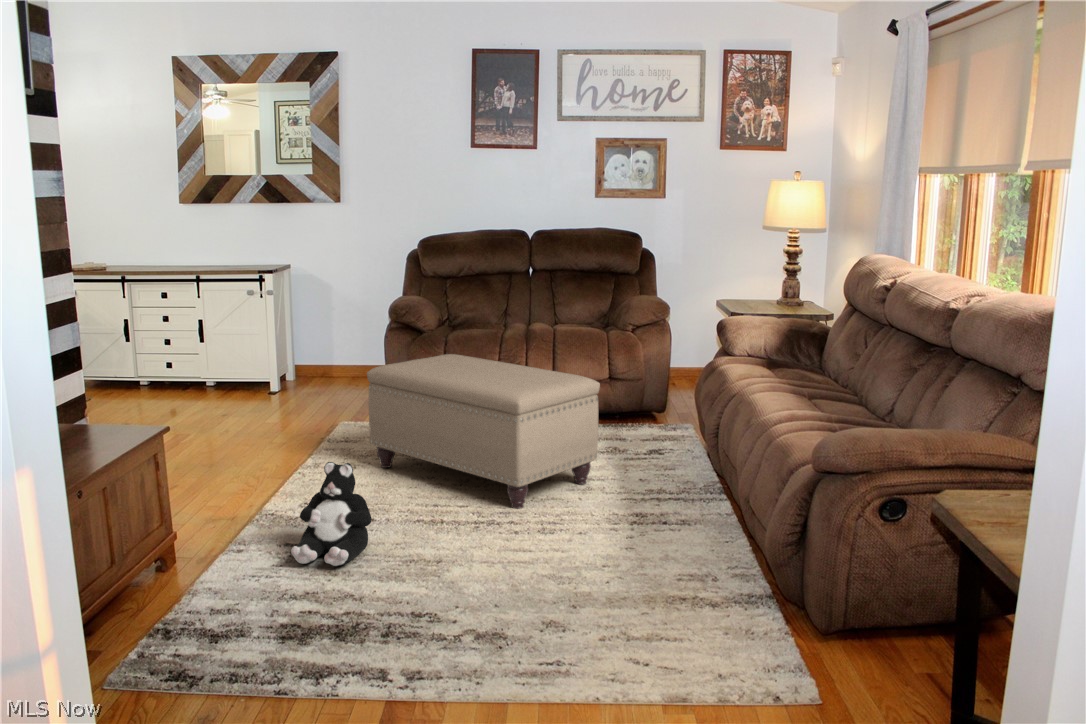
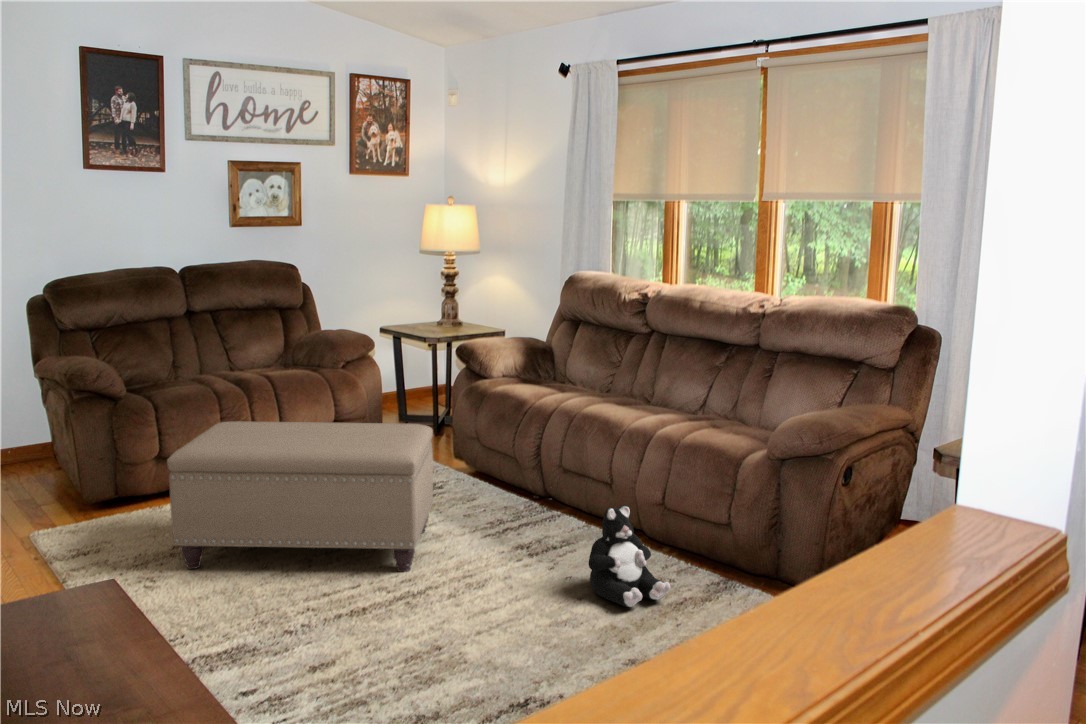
plush toy: present [291,462,371,566] -> present [588,505,670,607]

